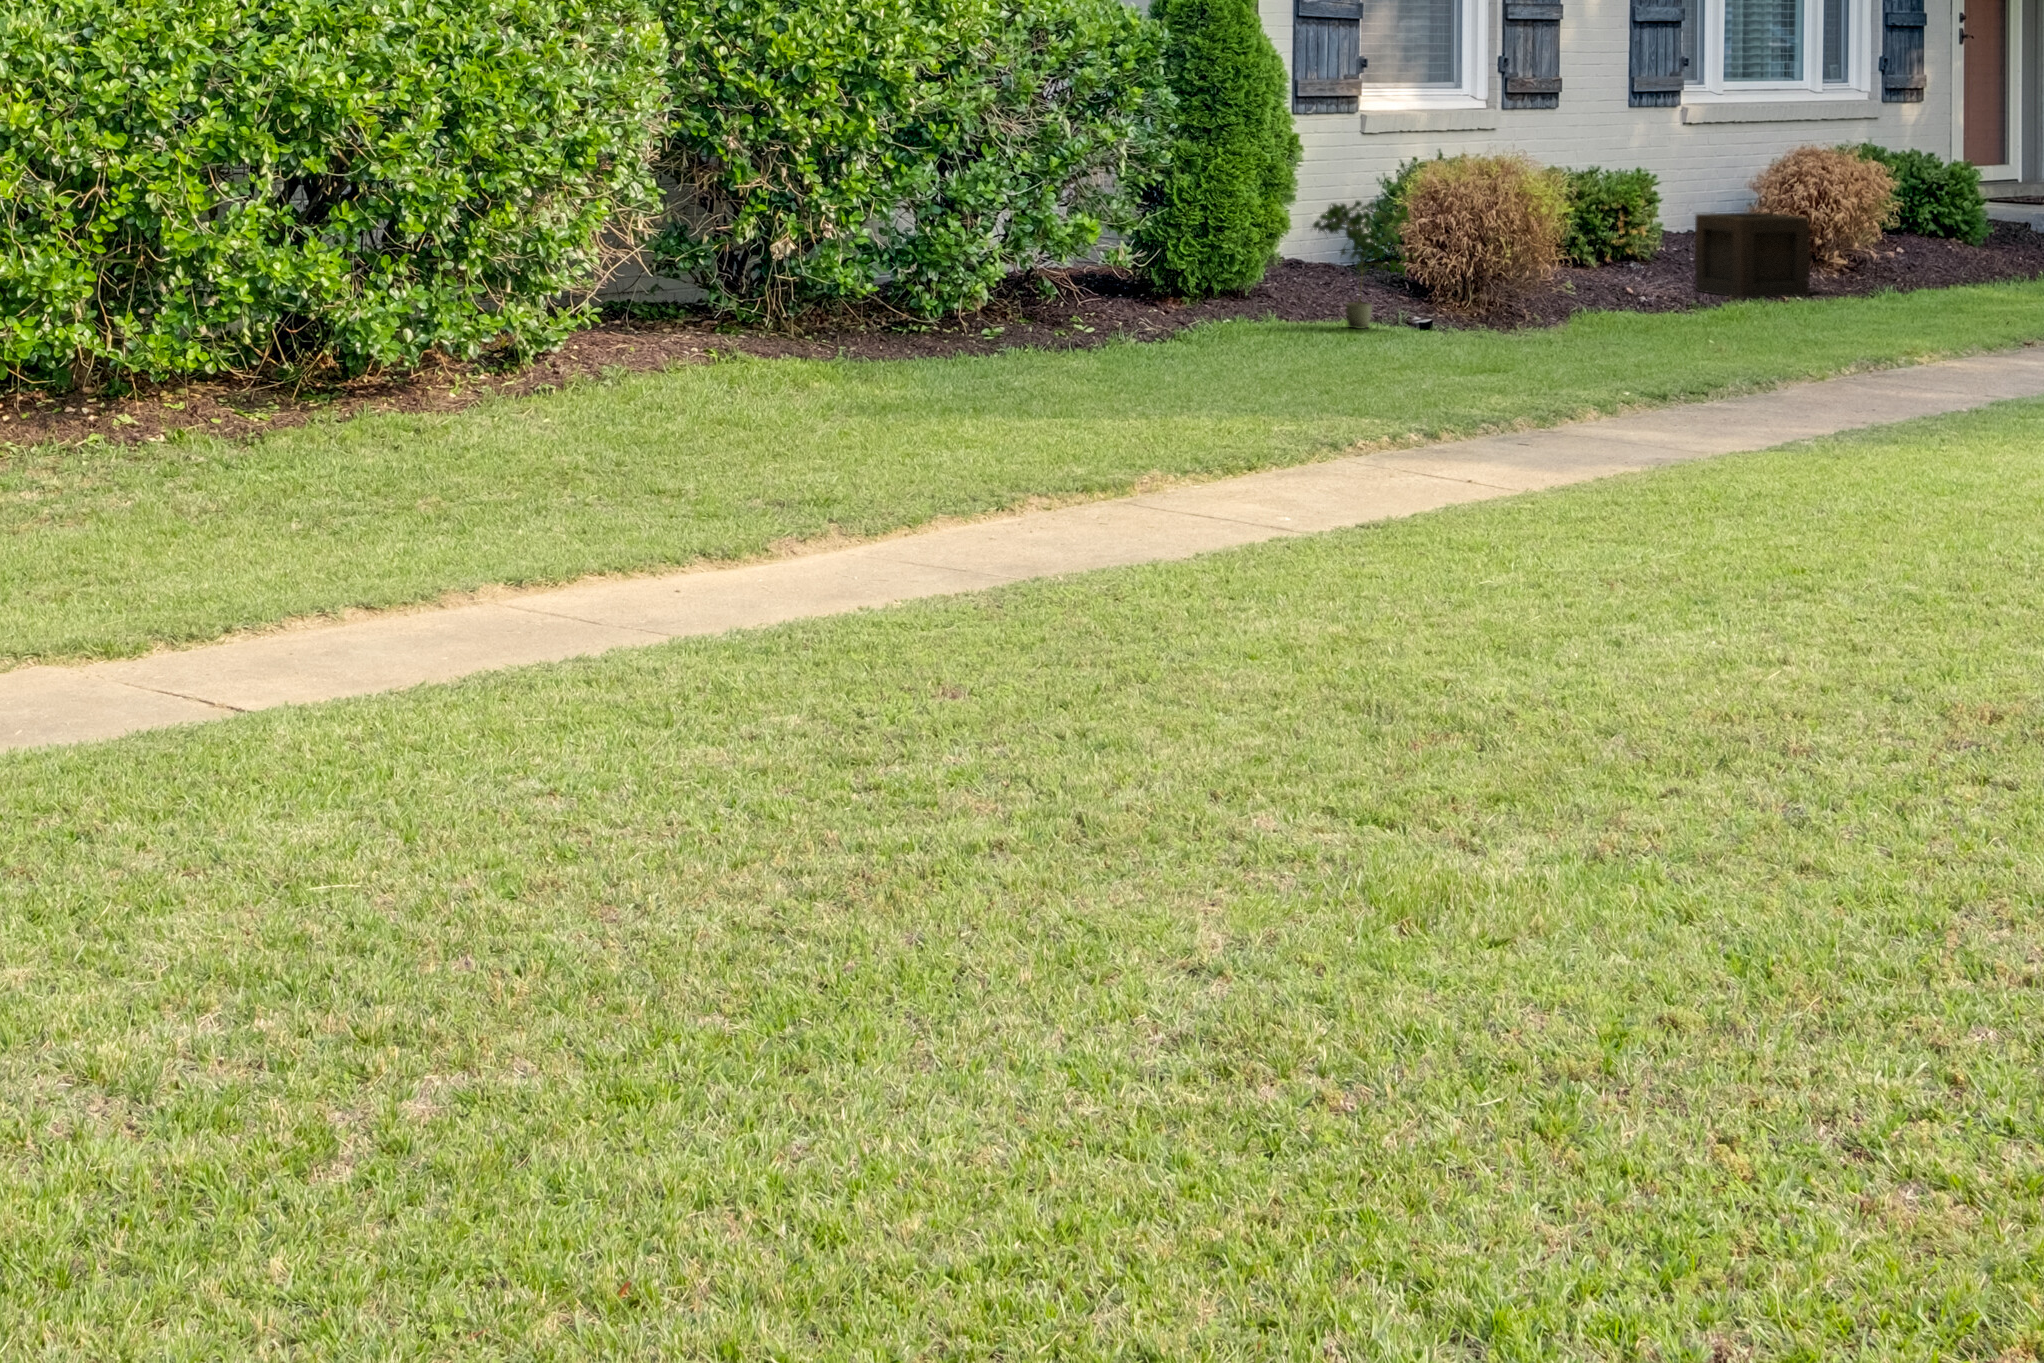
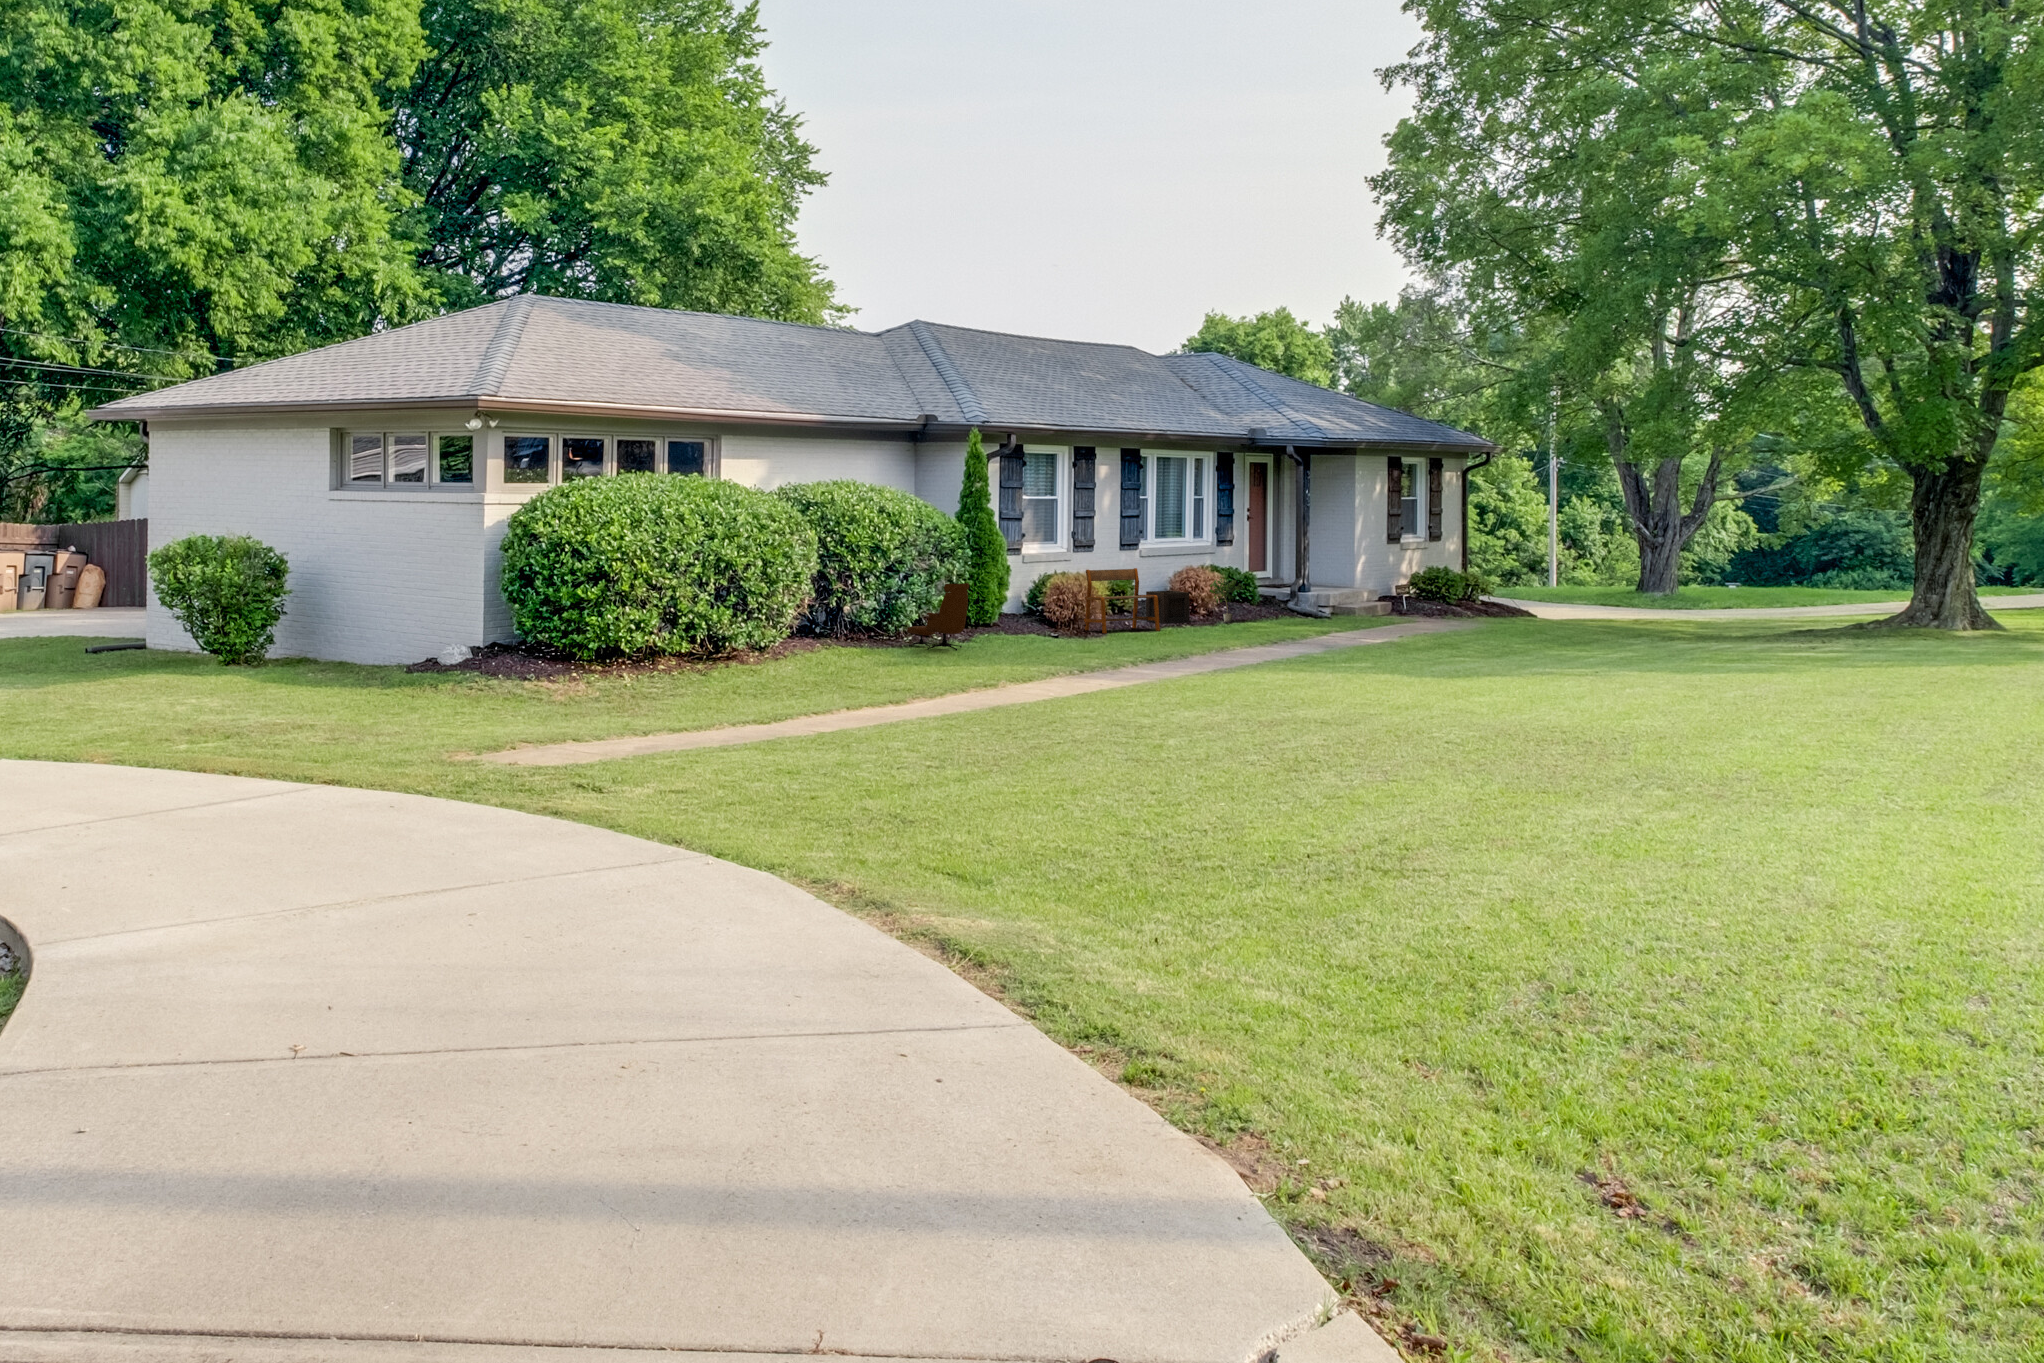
bench: none [1520,151,1727,326] -> present [1084,568,1160,634]
lounge chair: none [993,182,1153,377] -> present [907,583,969,651]
potted plant: present [1312,201,1415,329] -> present [1210,579,1245,623]

